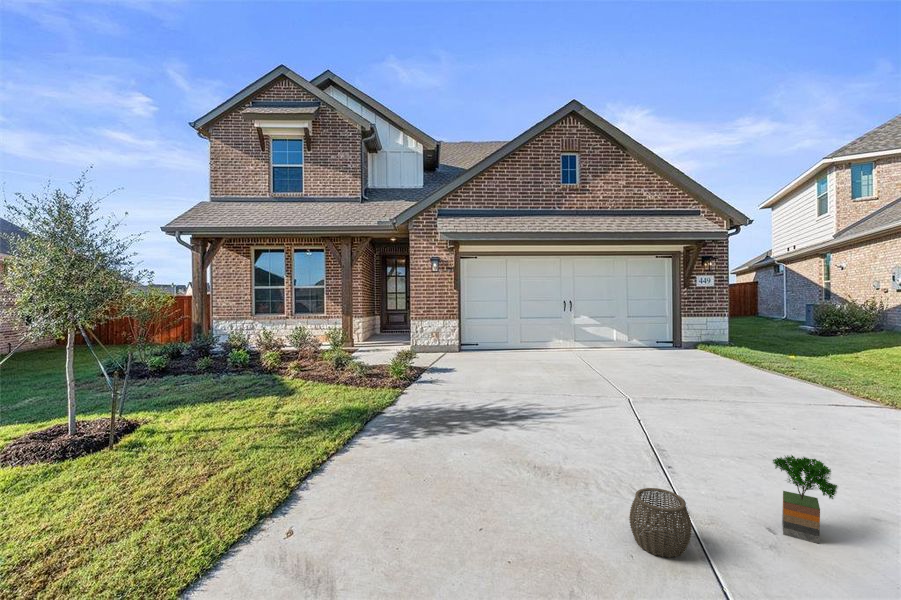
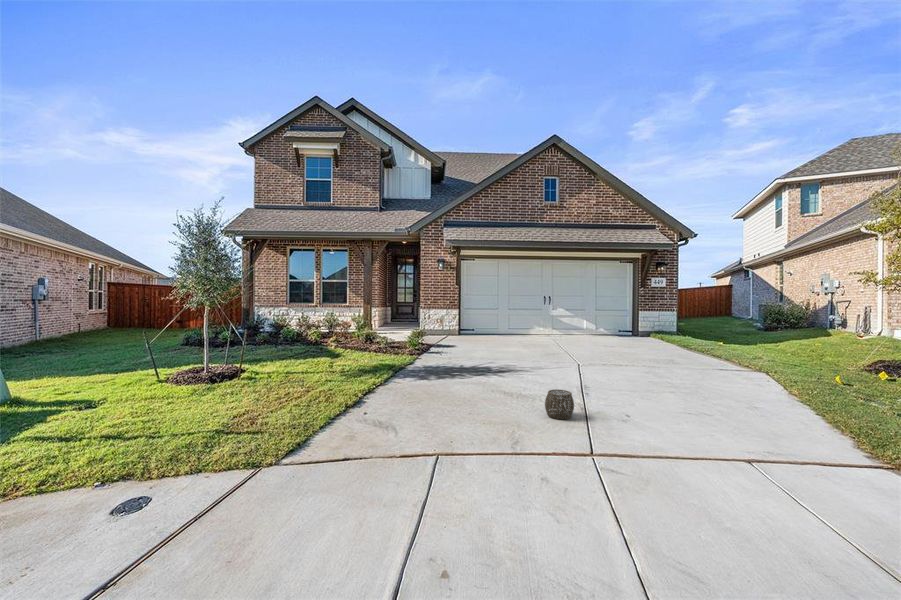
potted tree: present [773,455,837,544] -> none [623,374,652,418]

